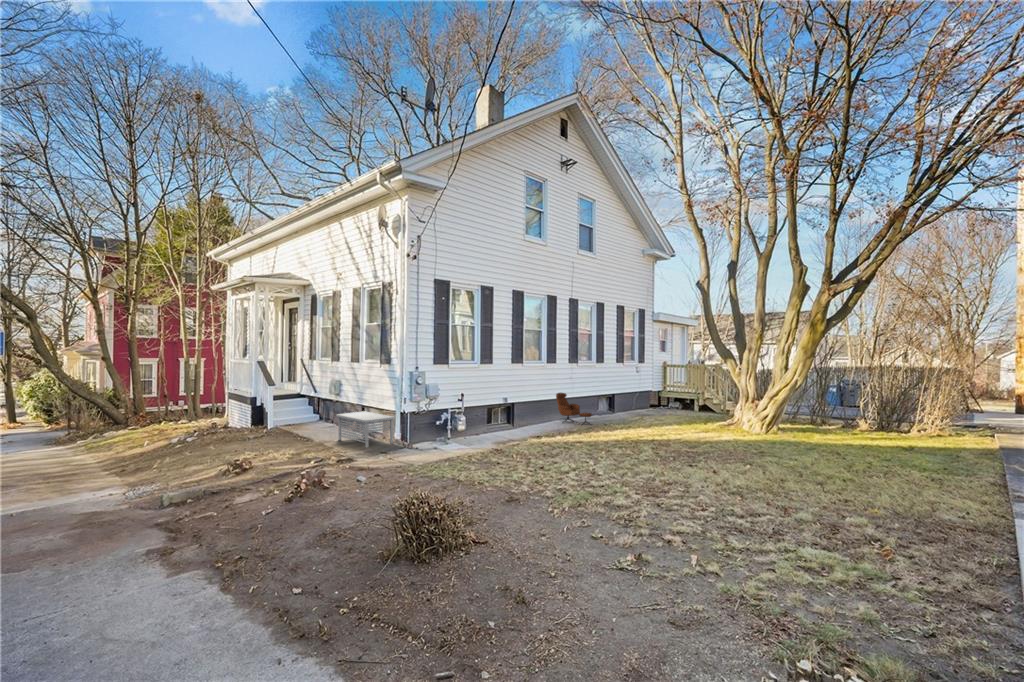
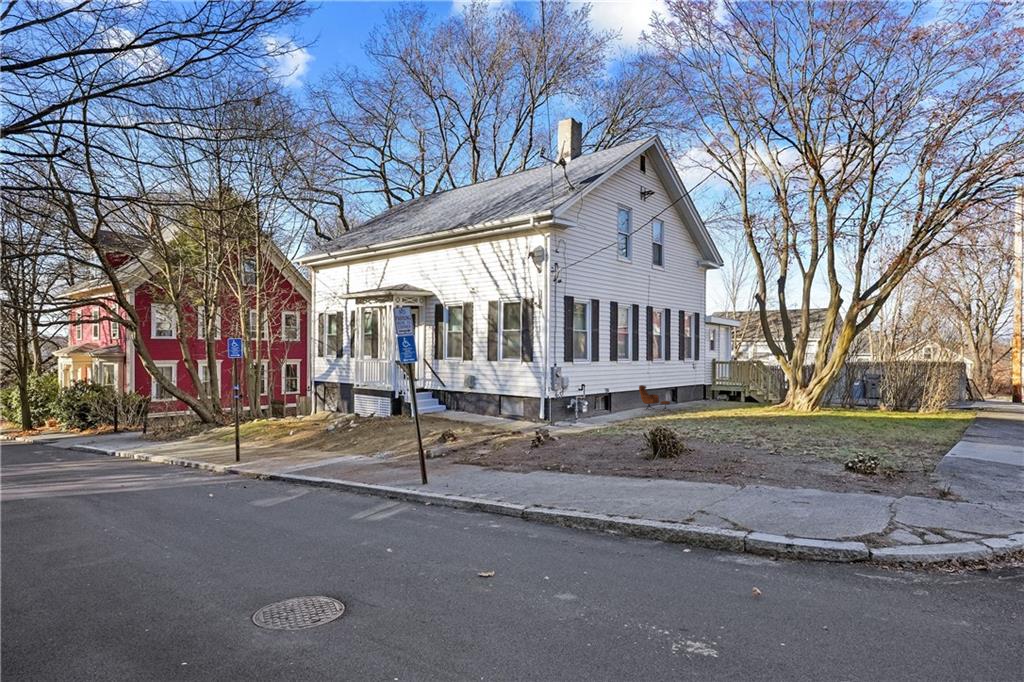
storage bench: present [336,411,395,447] -> none [489,399,539,424]

